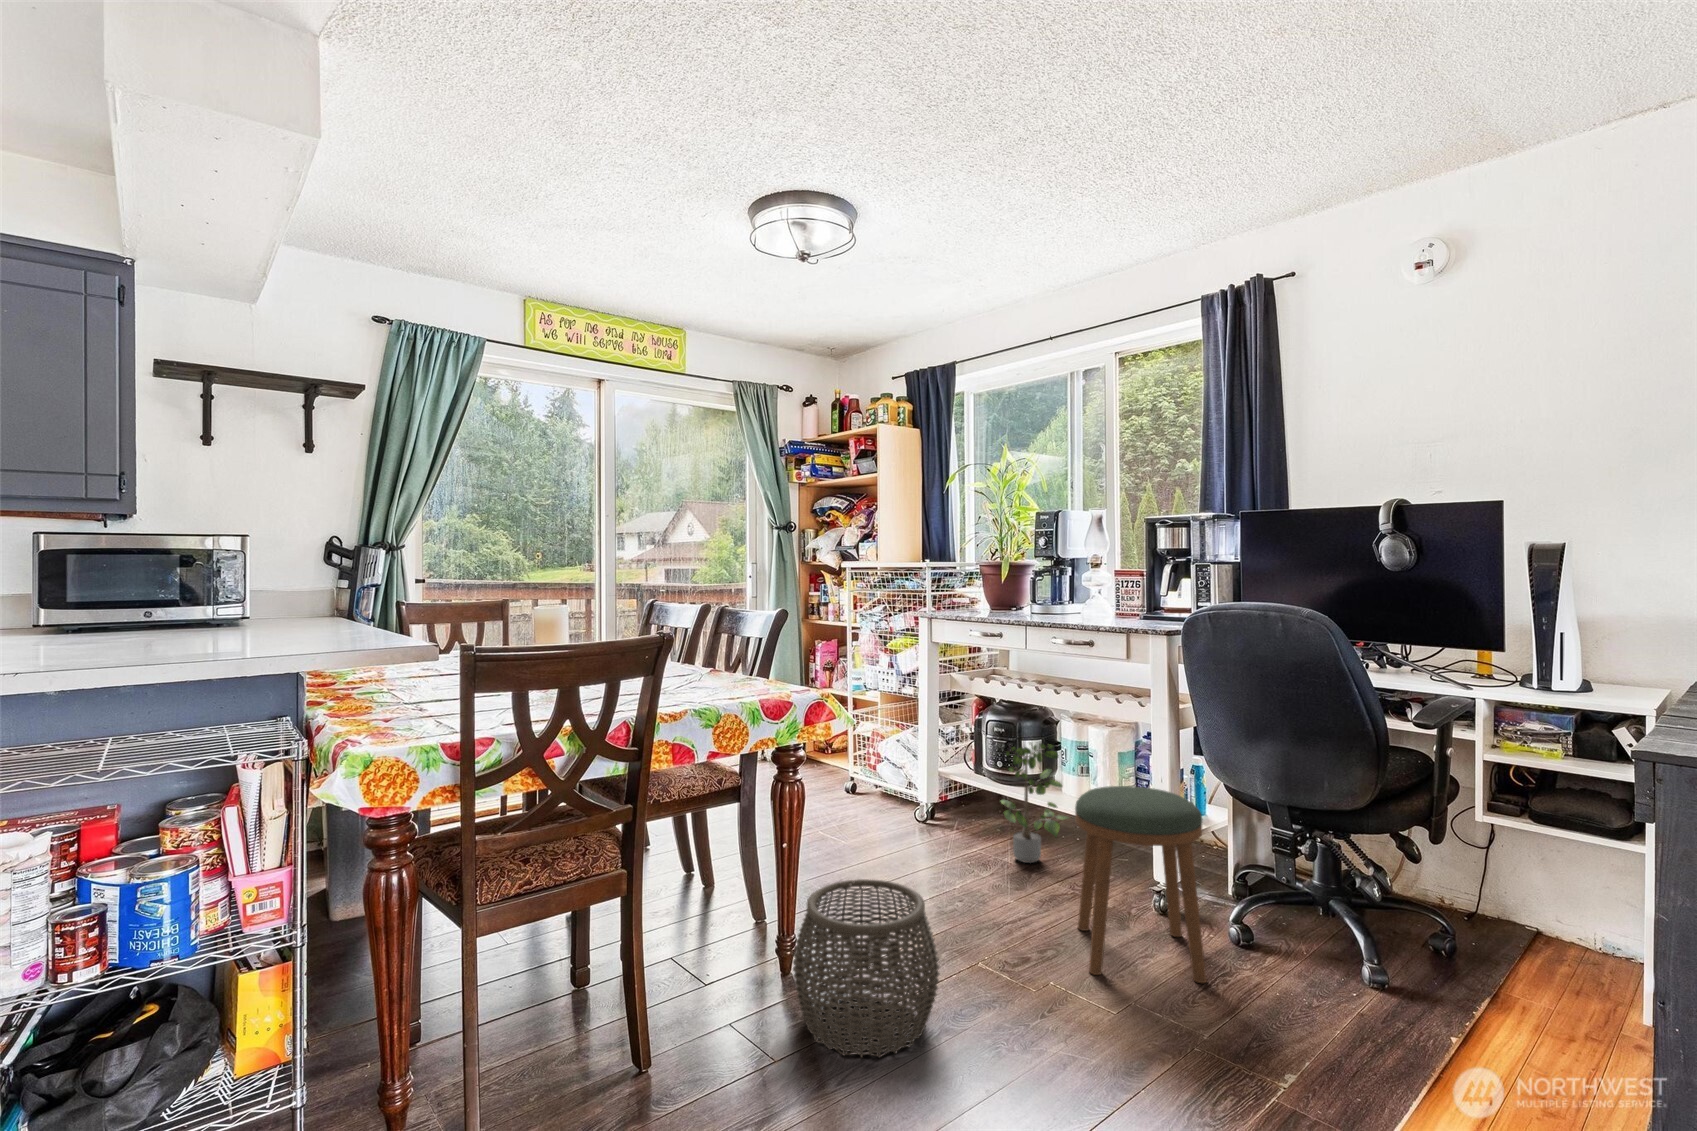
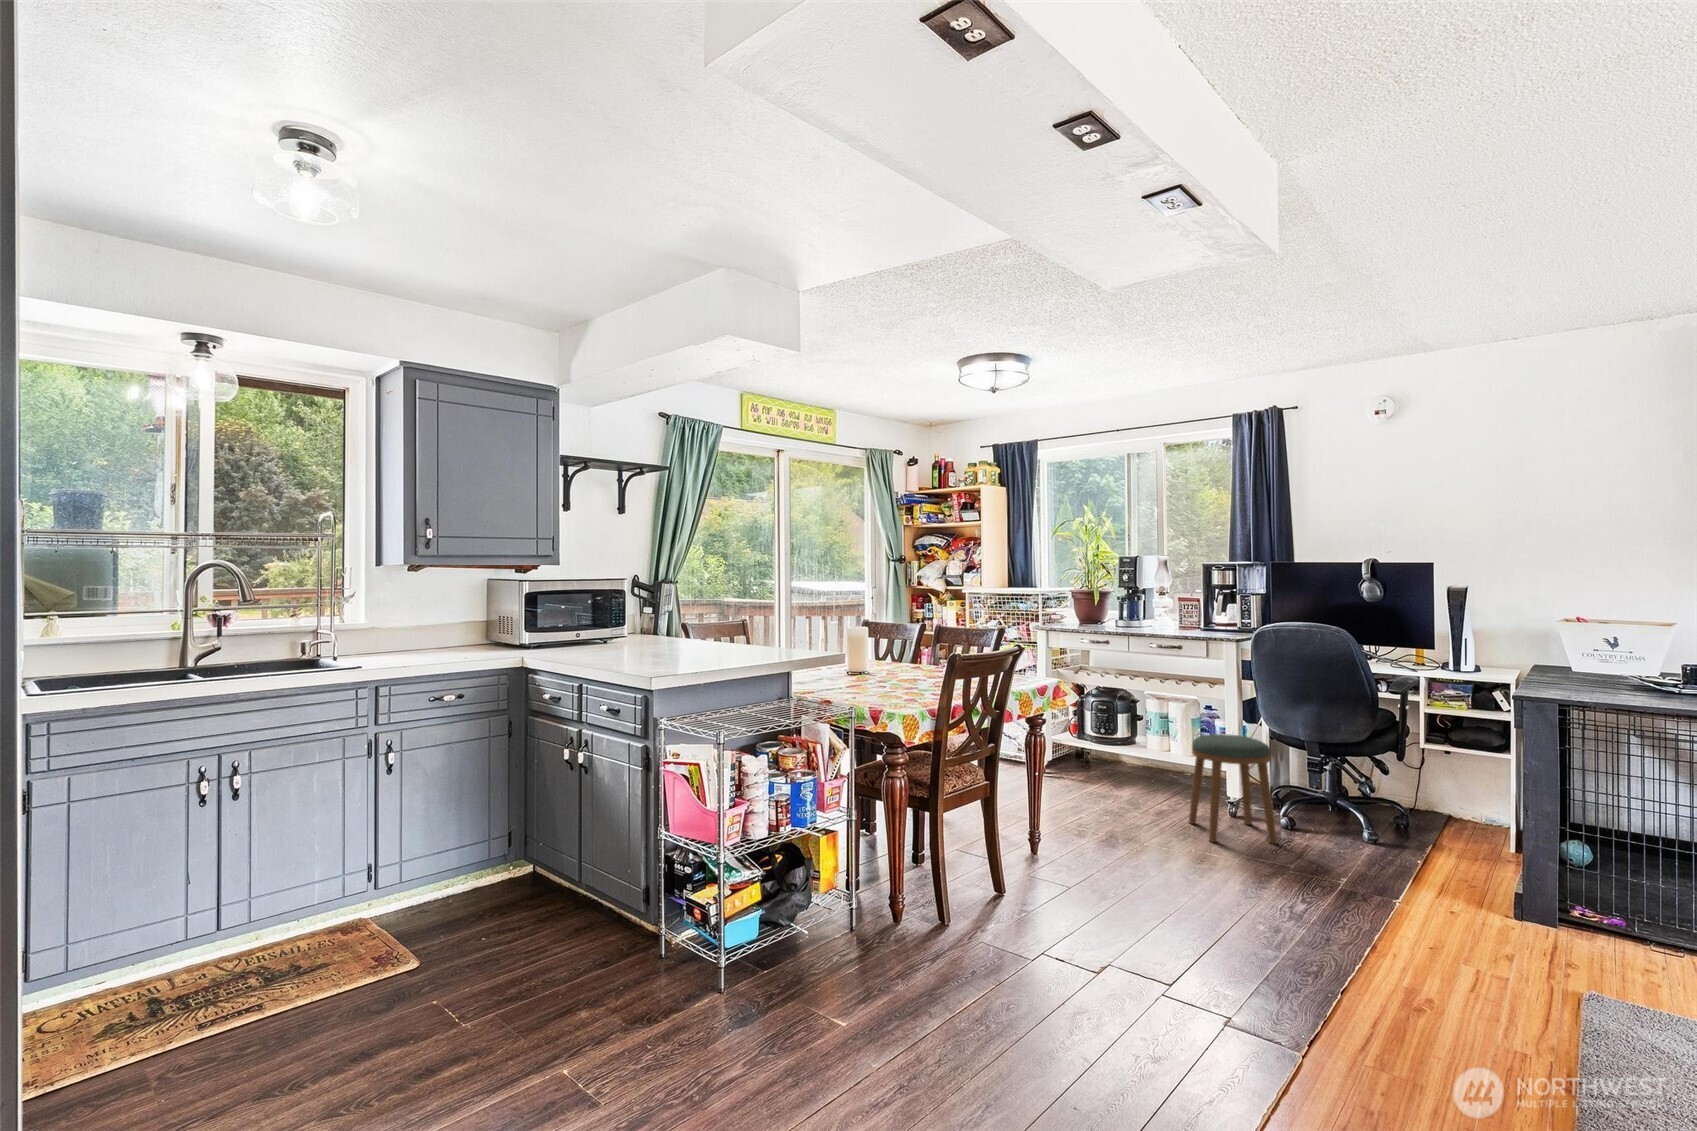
potted plant: present [1001,744,1068,863] -> none [1113,712,1163,793]
woven basket: present [793,879,940,1057] -> none [1060,786,1148,877]

